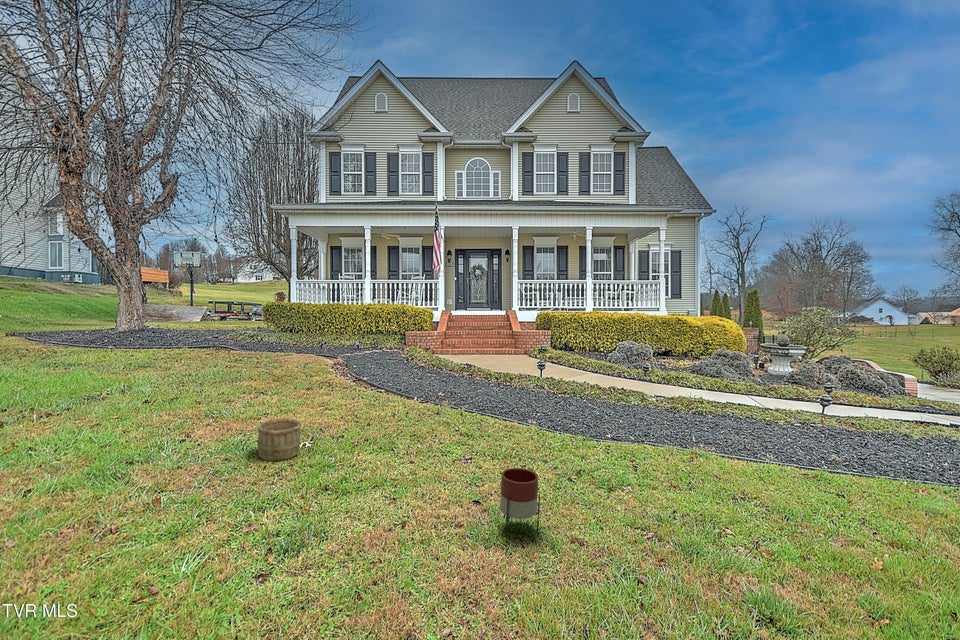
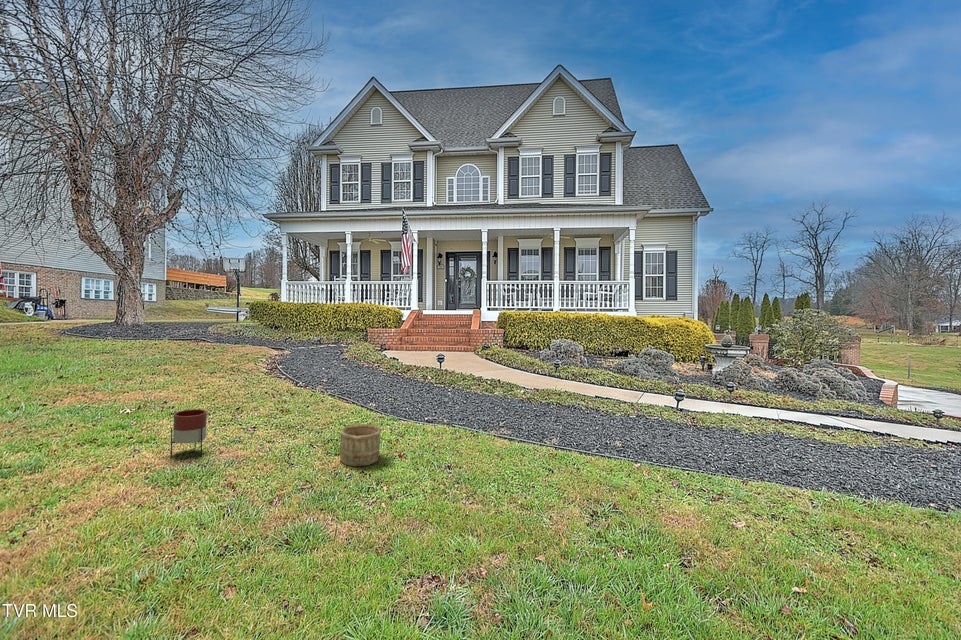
wooden bucket: present [257,419,301,461] -> present [339,424,381,467]

